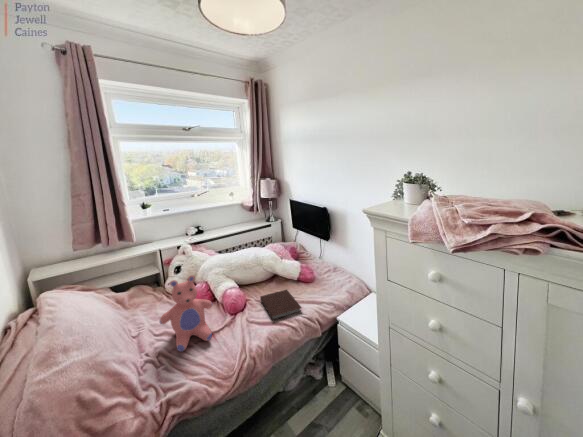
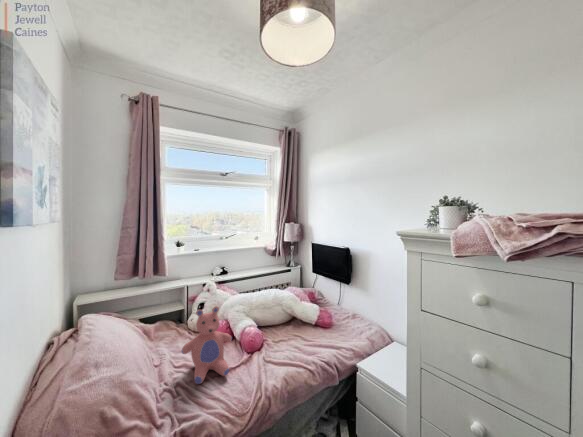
notebook: present [260,290,302,321] -> none [278,332,319,361]

